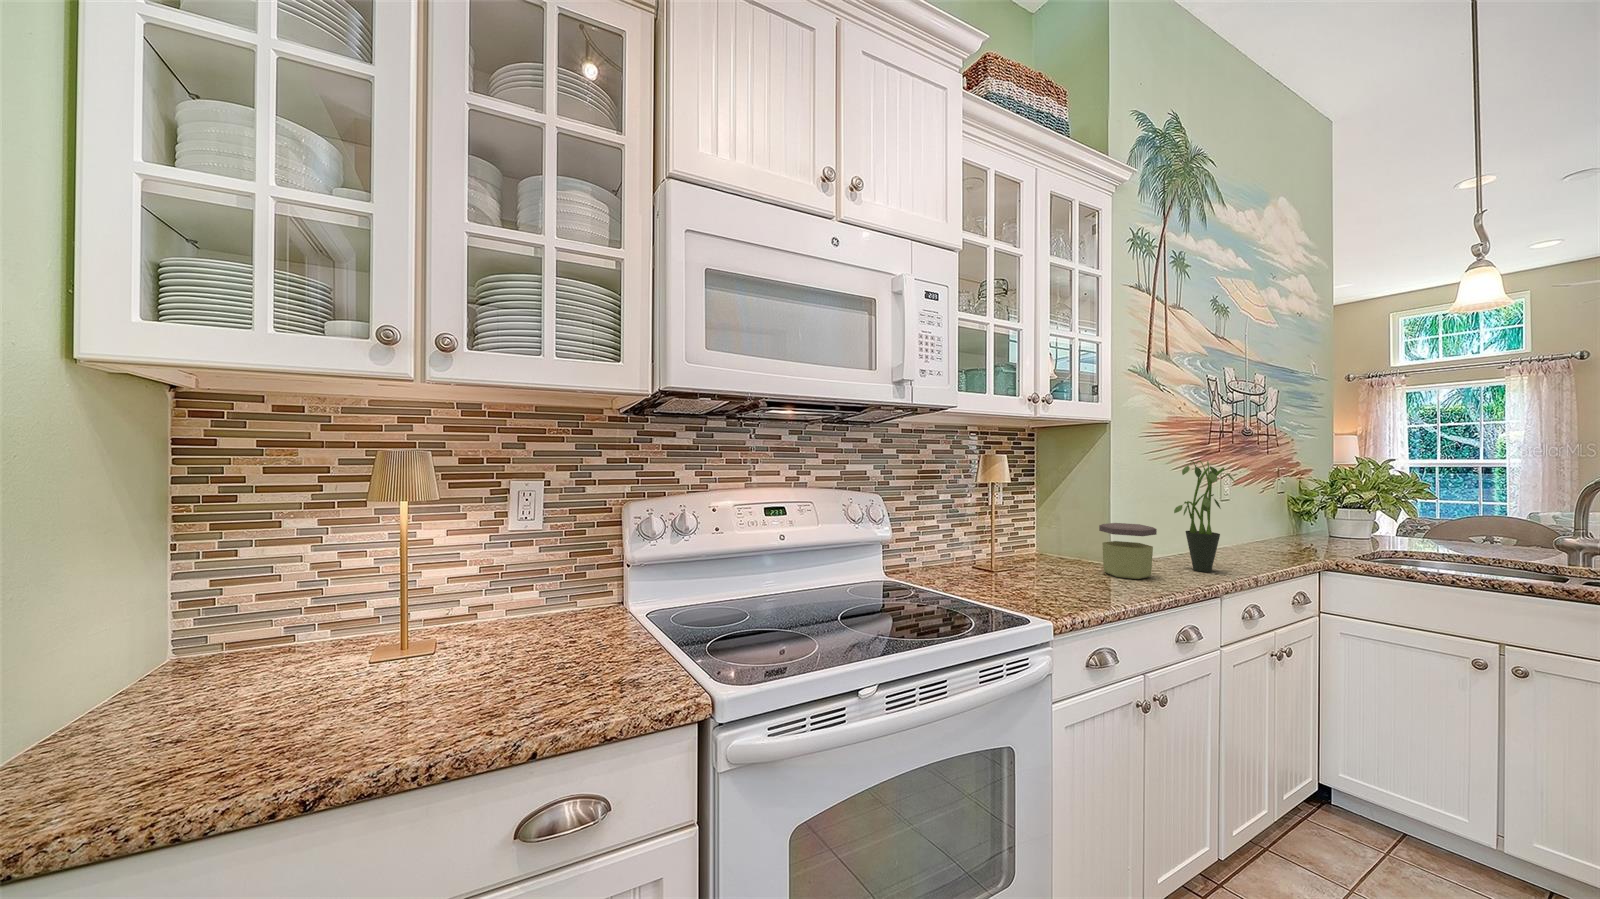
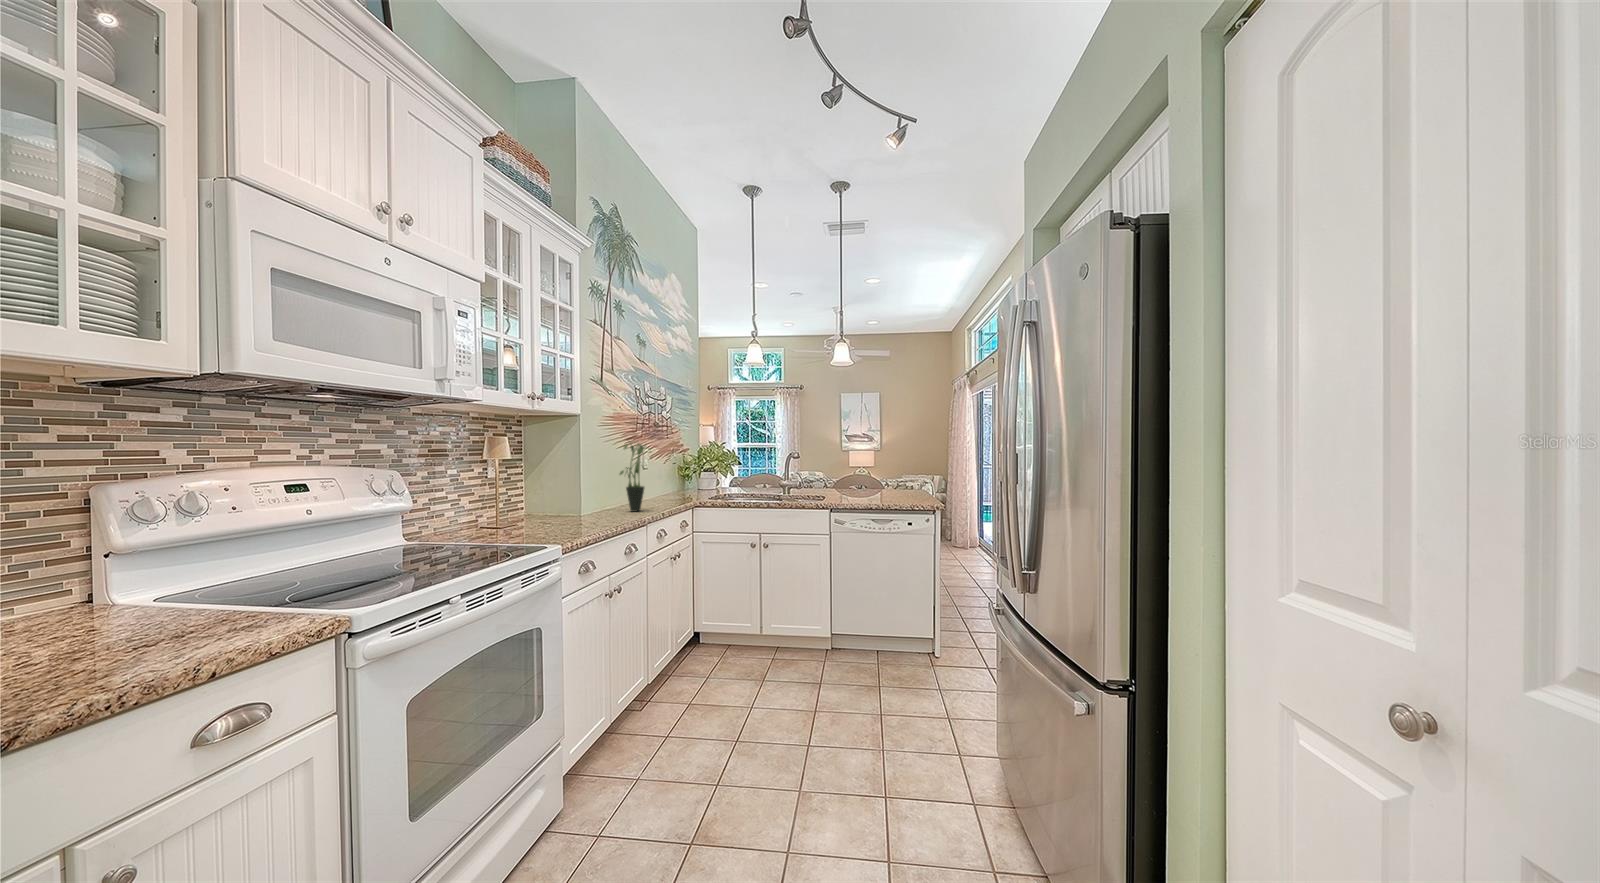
jar: present [1099,523,1157,579] -> none [575,484,611,520]

